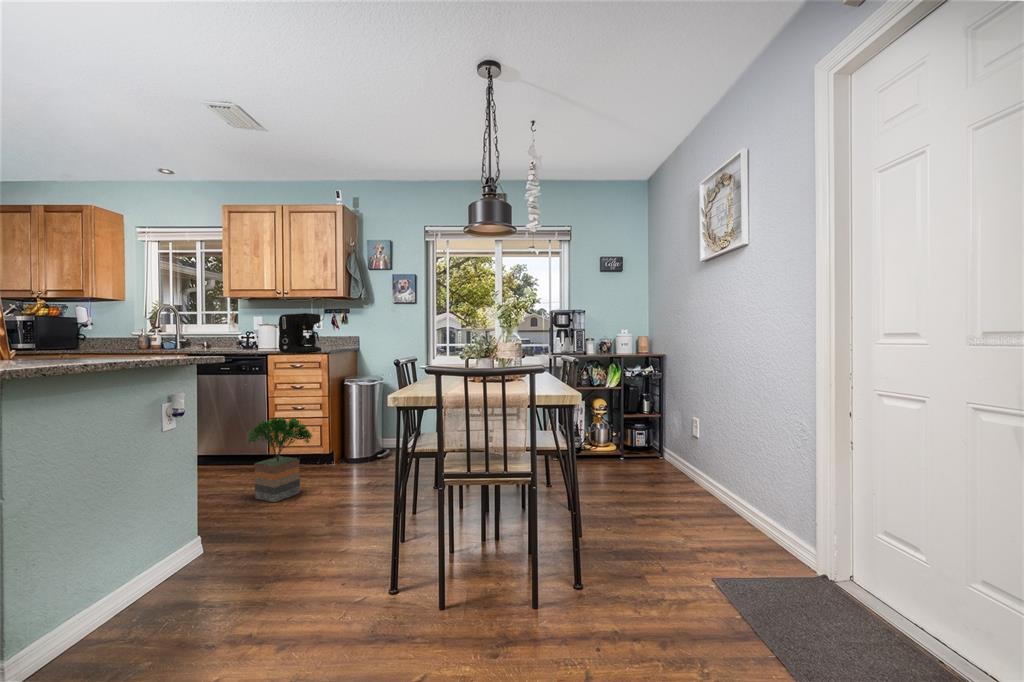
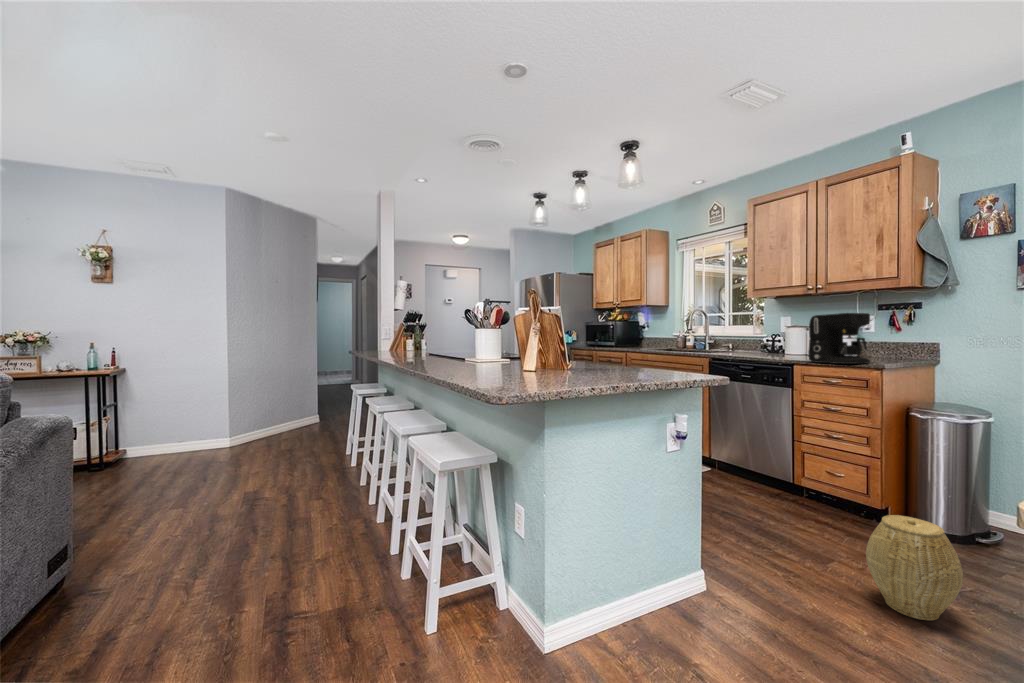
potted tree: present [248,417,312,502] -> none [760,447,852,556]
woven basket: none [324,445,373,507] -> present [866,515,963,620]

